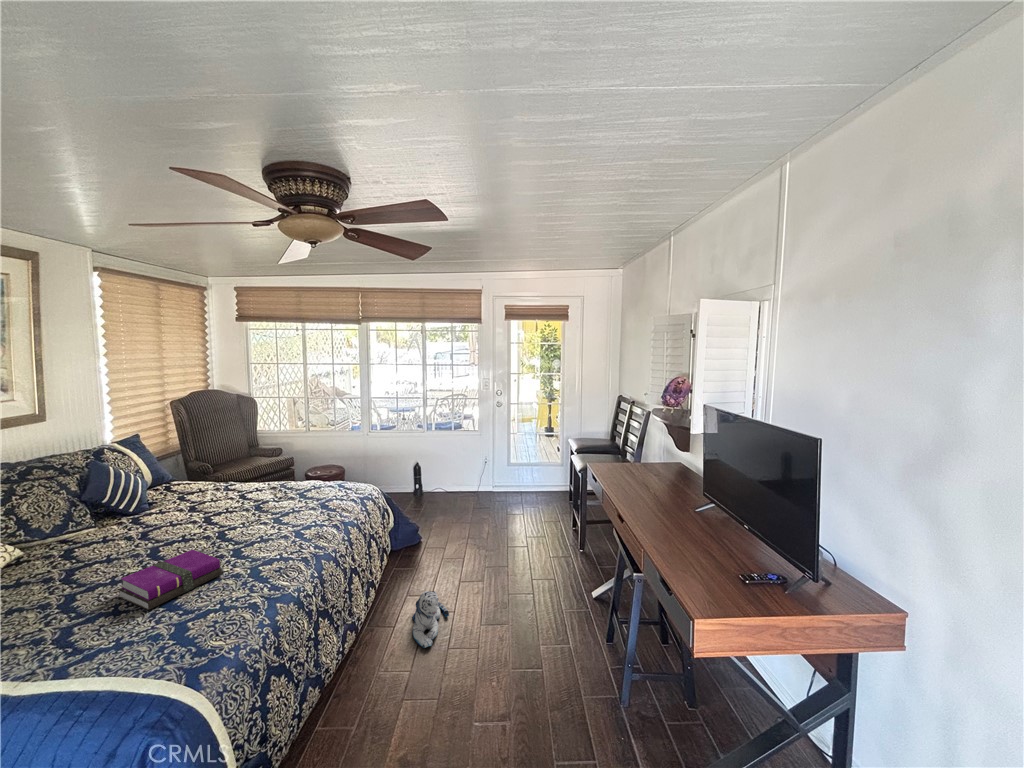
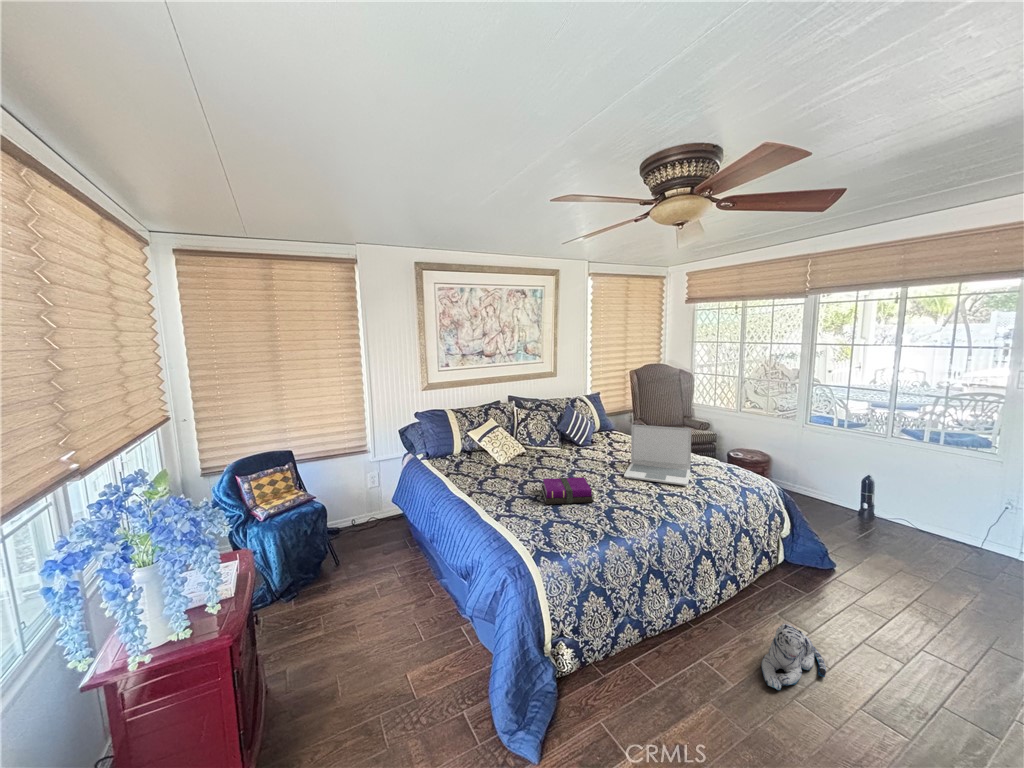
laptop: none [232,455,316,530] -> present [624,424,691,486]

